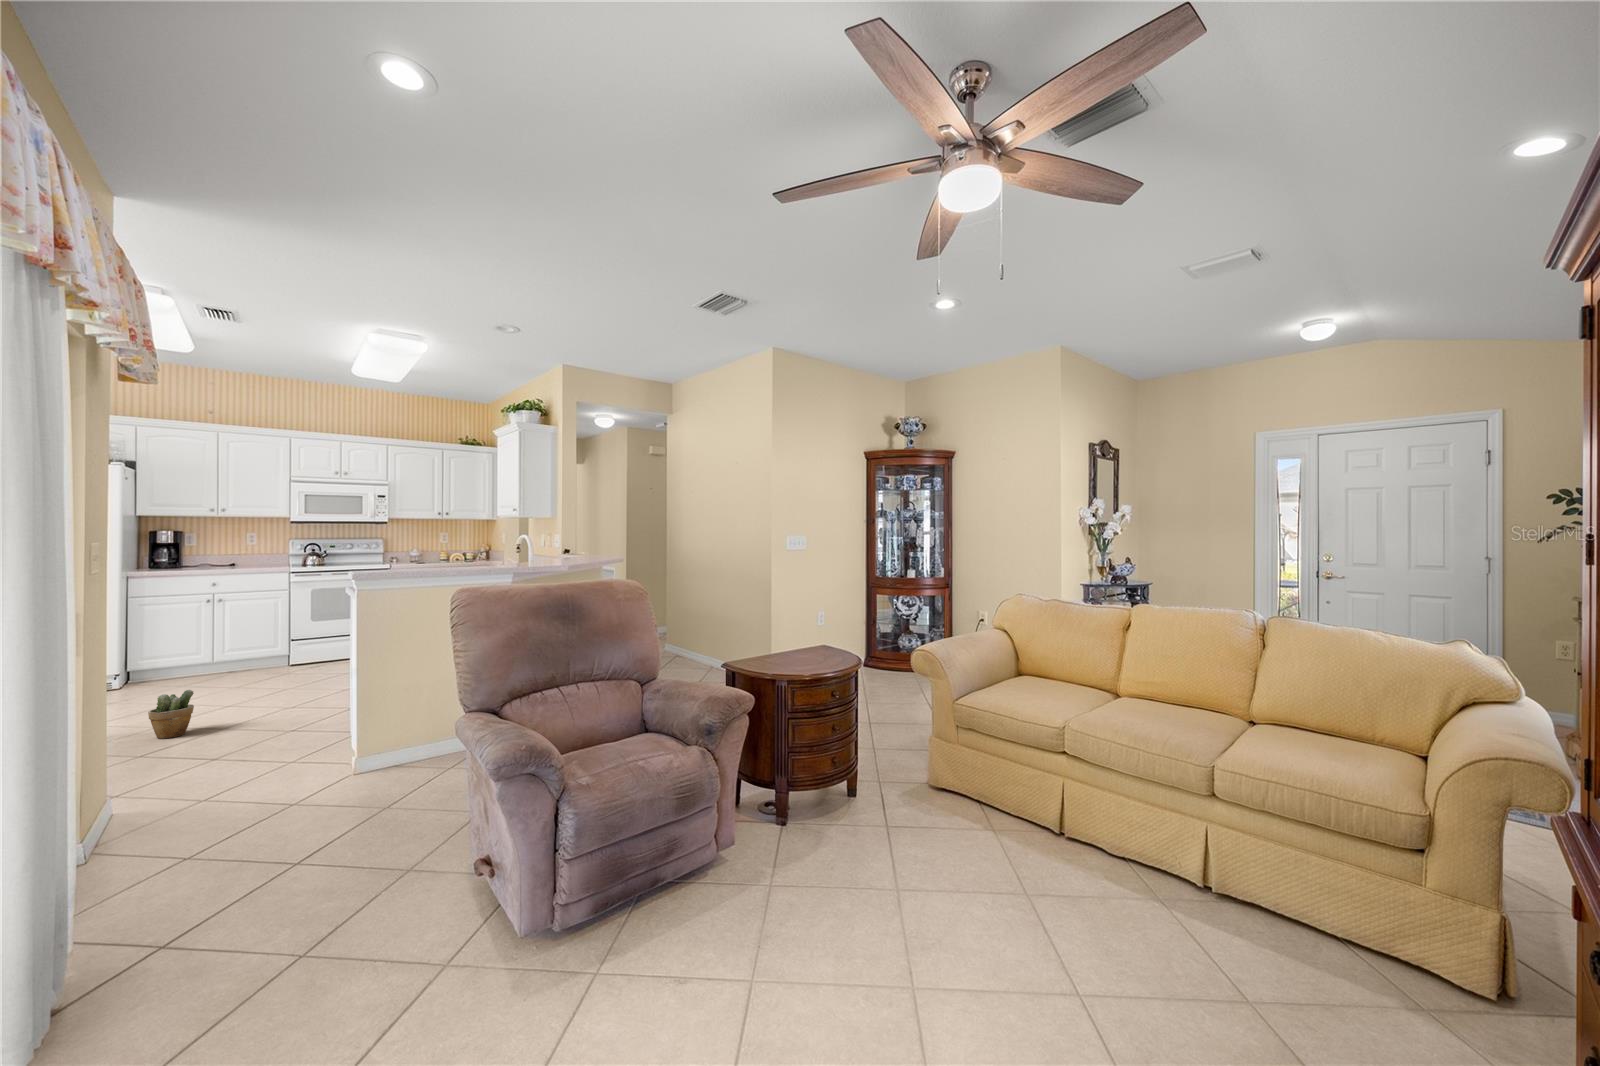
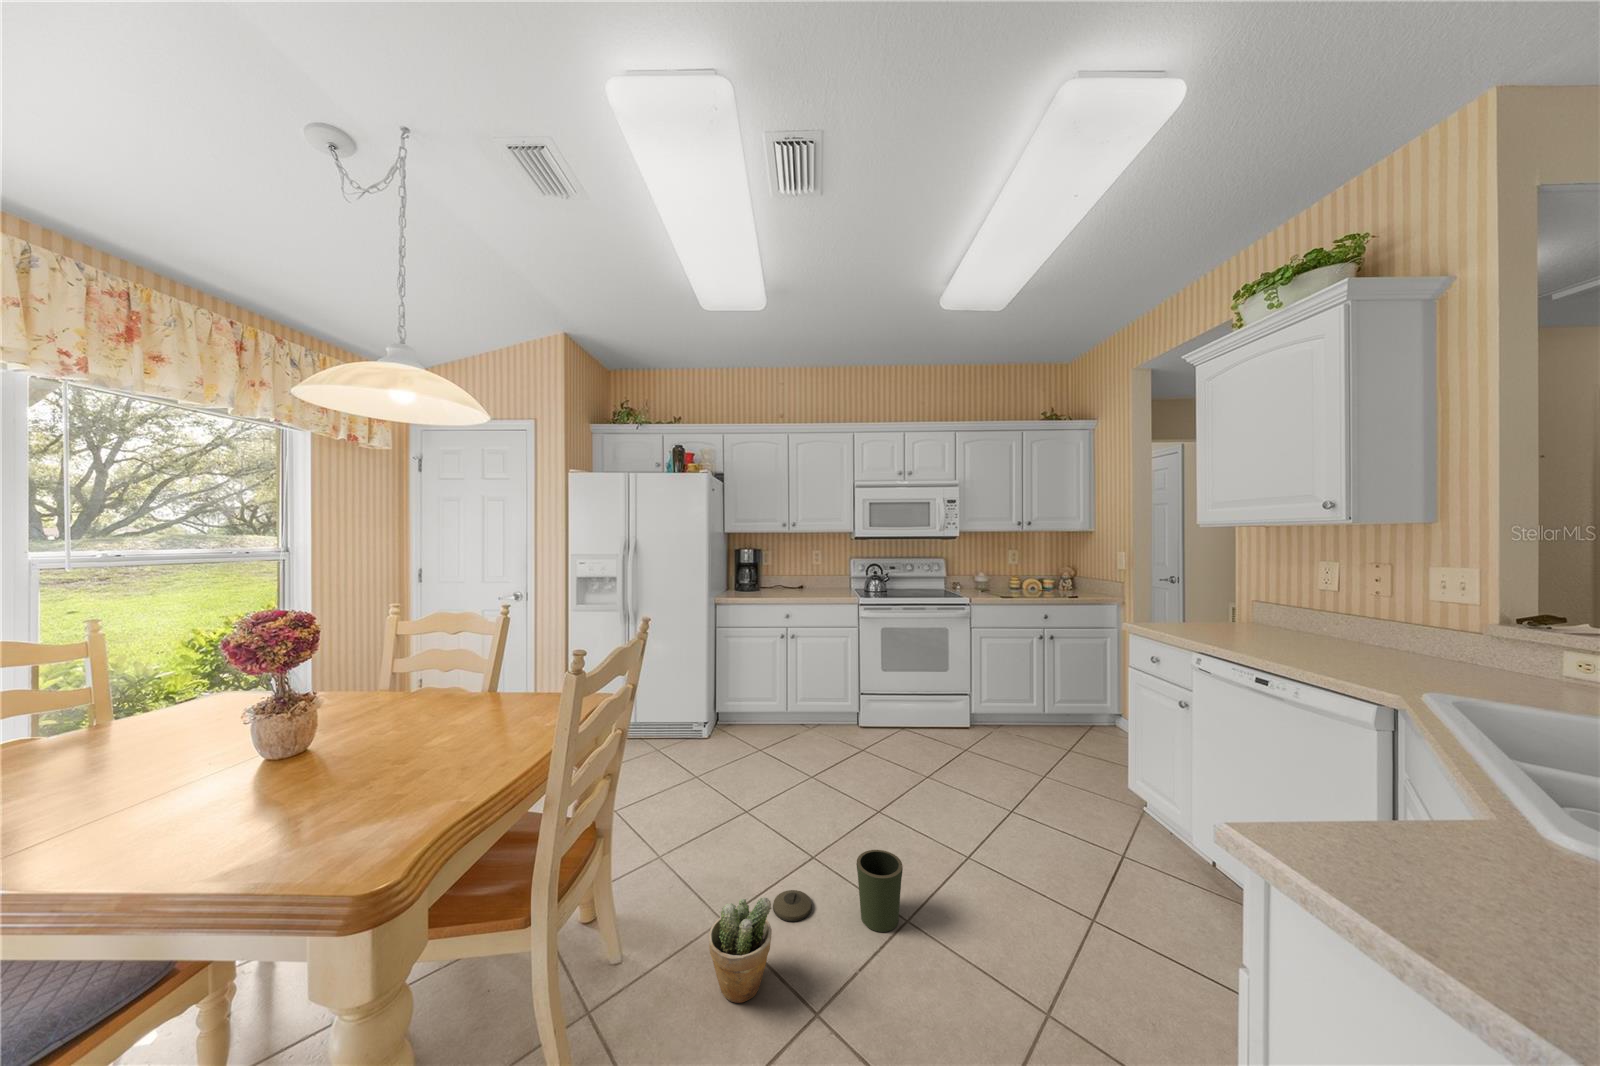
trash can: none [195,680,289,721] -> present [773,850,903,932]

